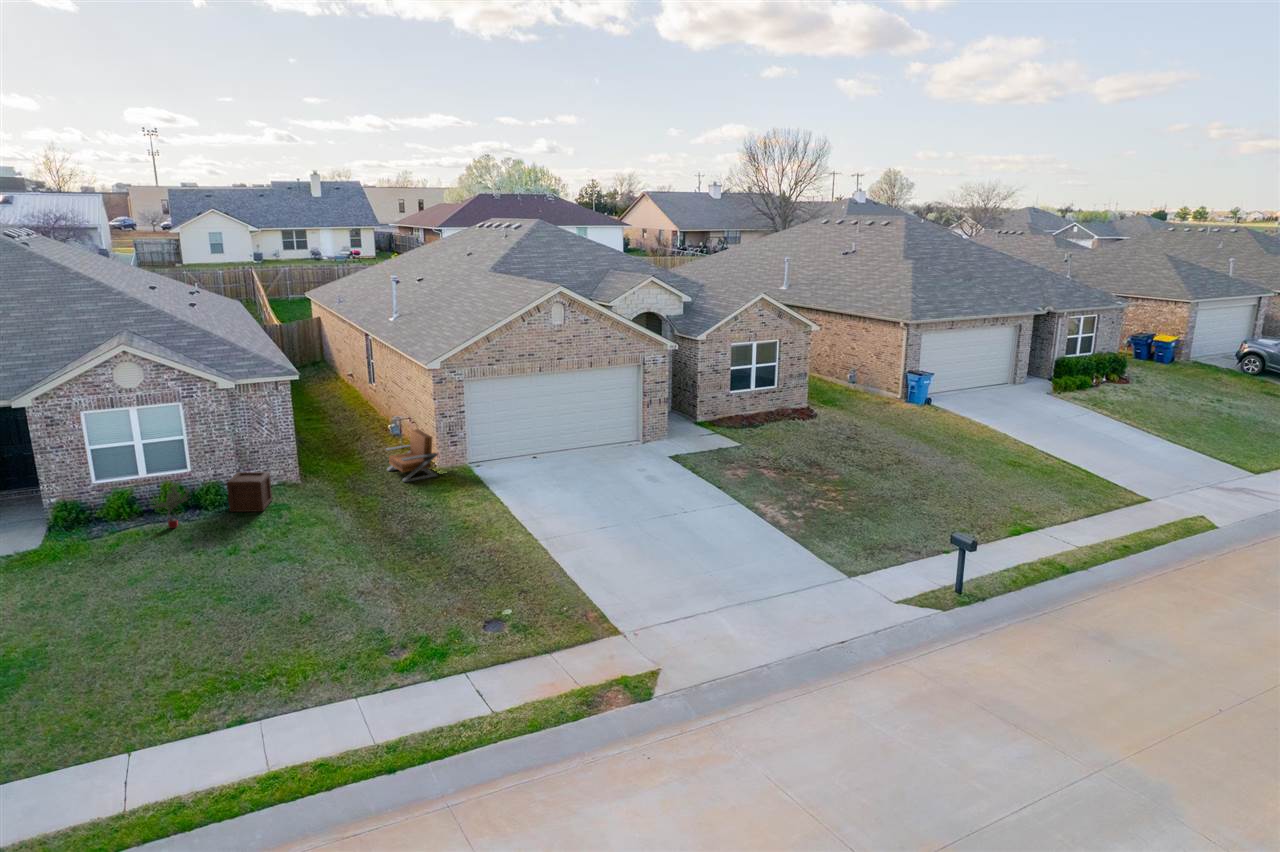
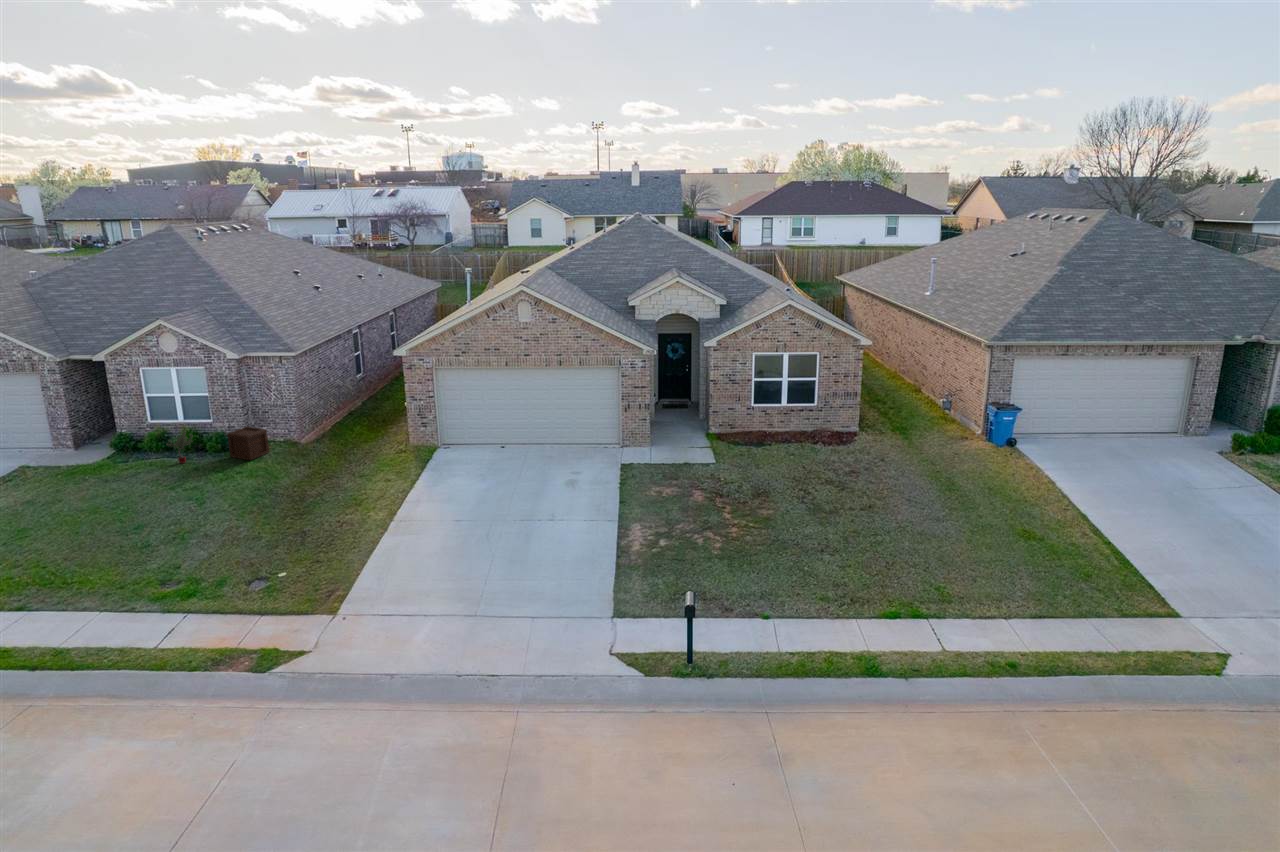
lounge chair: present [386,429,438,482] -> none [376,408,412,453]

